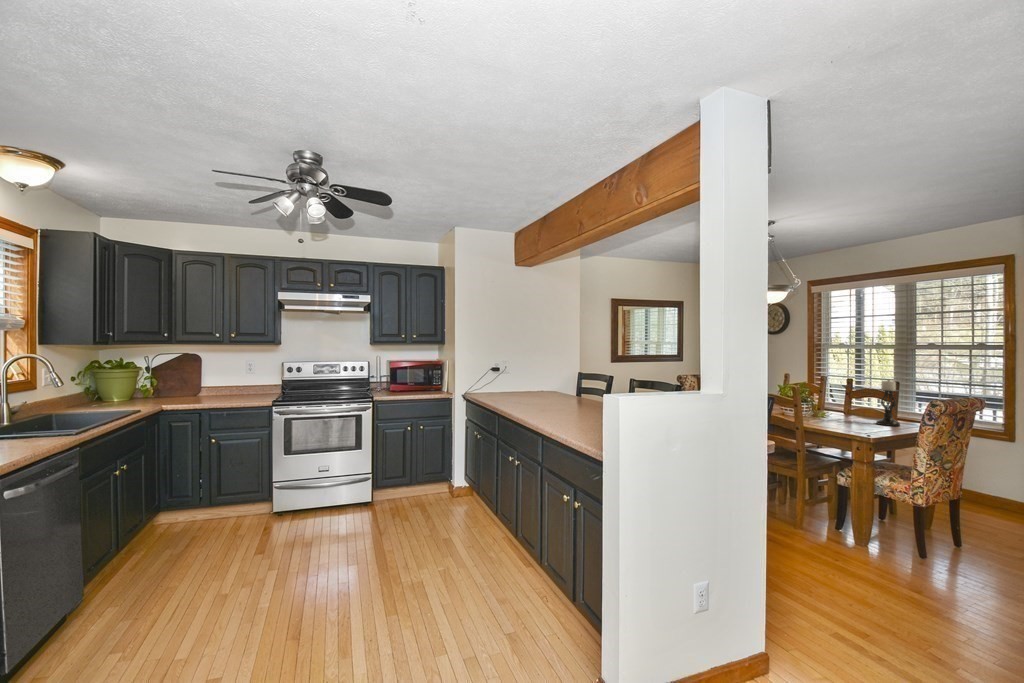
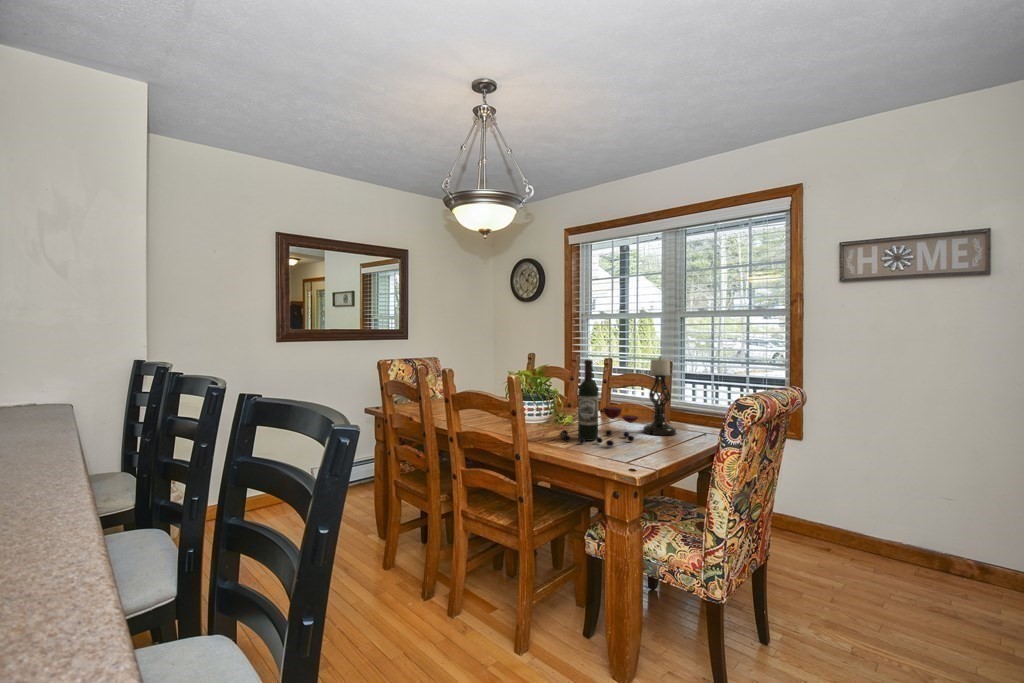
wine bottle: none [820,380,874,429] -> present [560,360,638,446]

